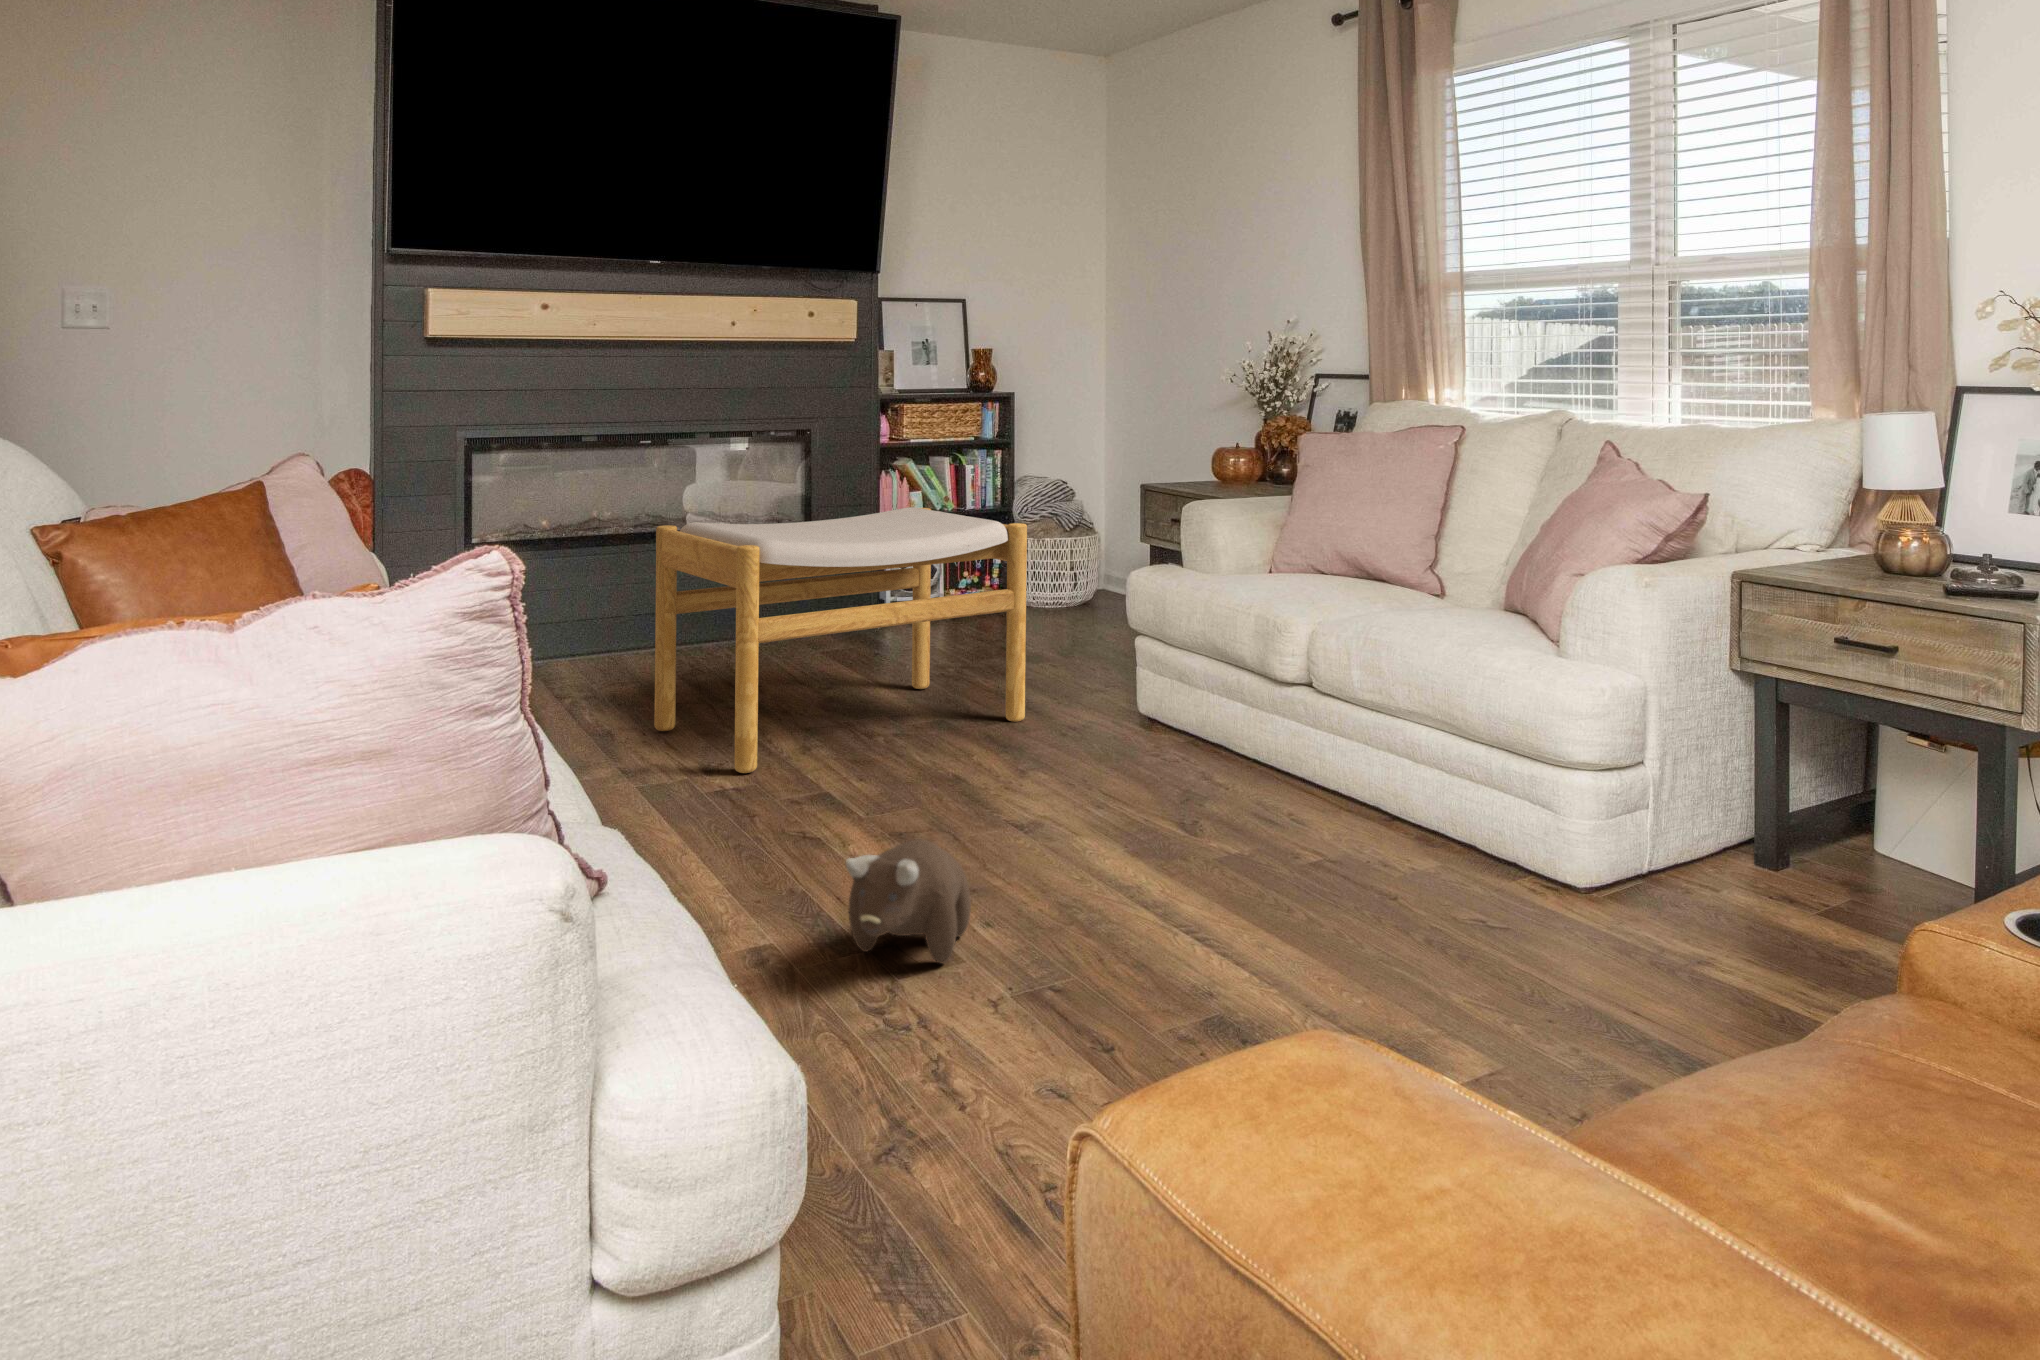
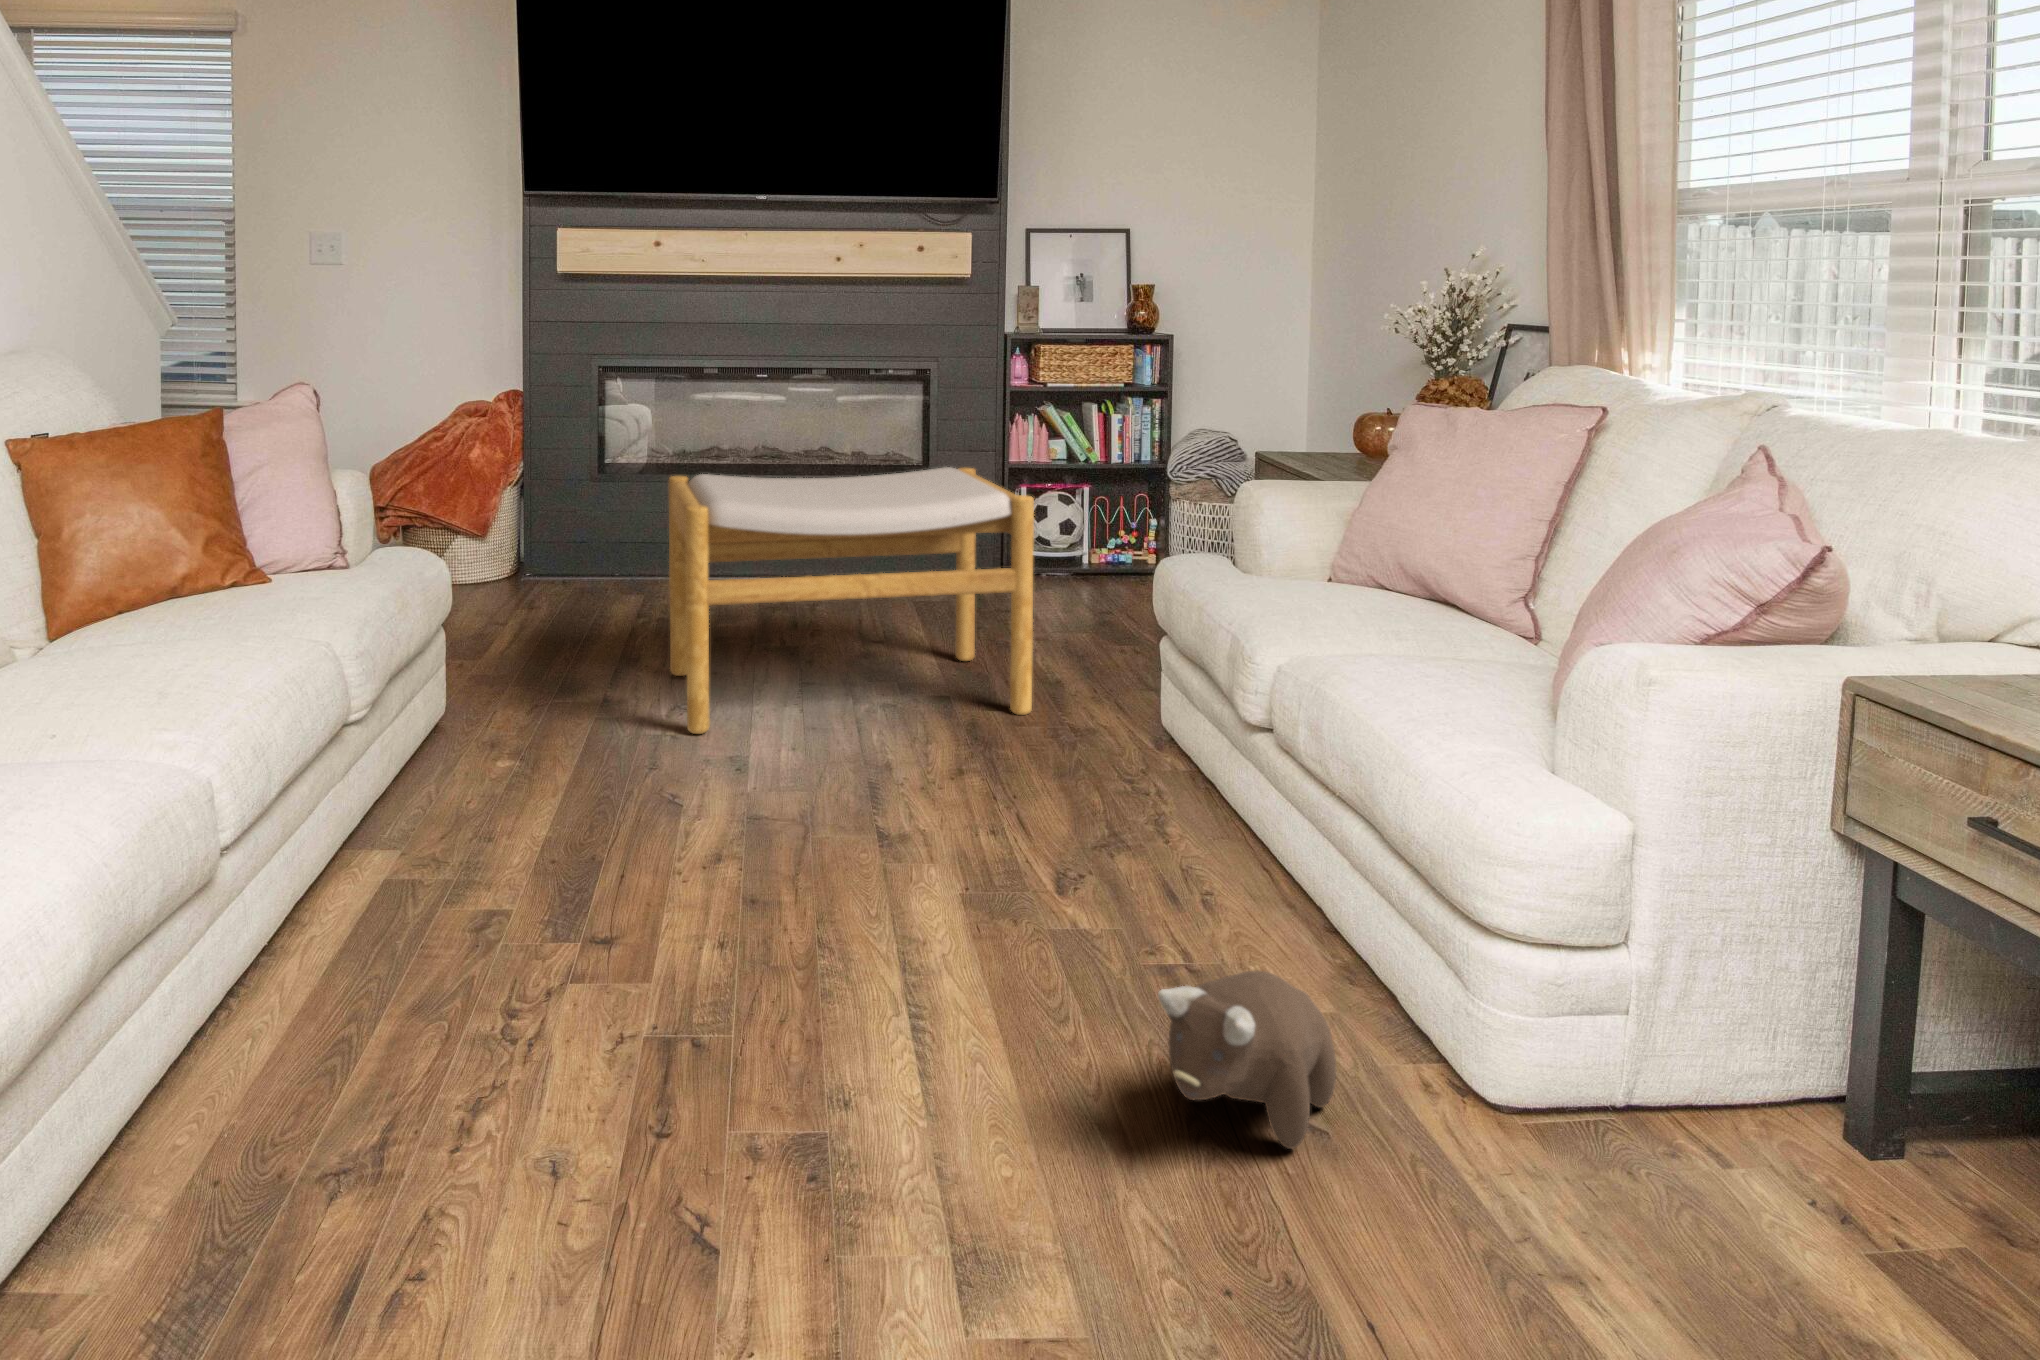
plush toy: present [846,840,971,963] -> present [1158,970,1337,1149]

